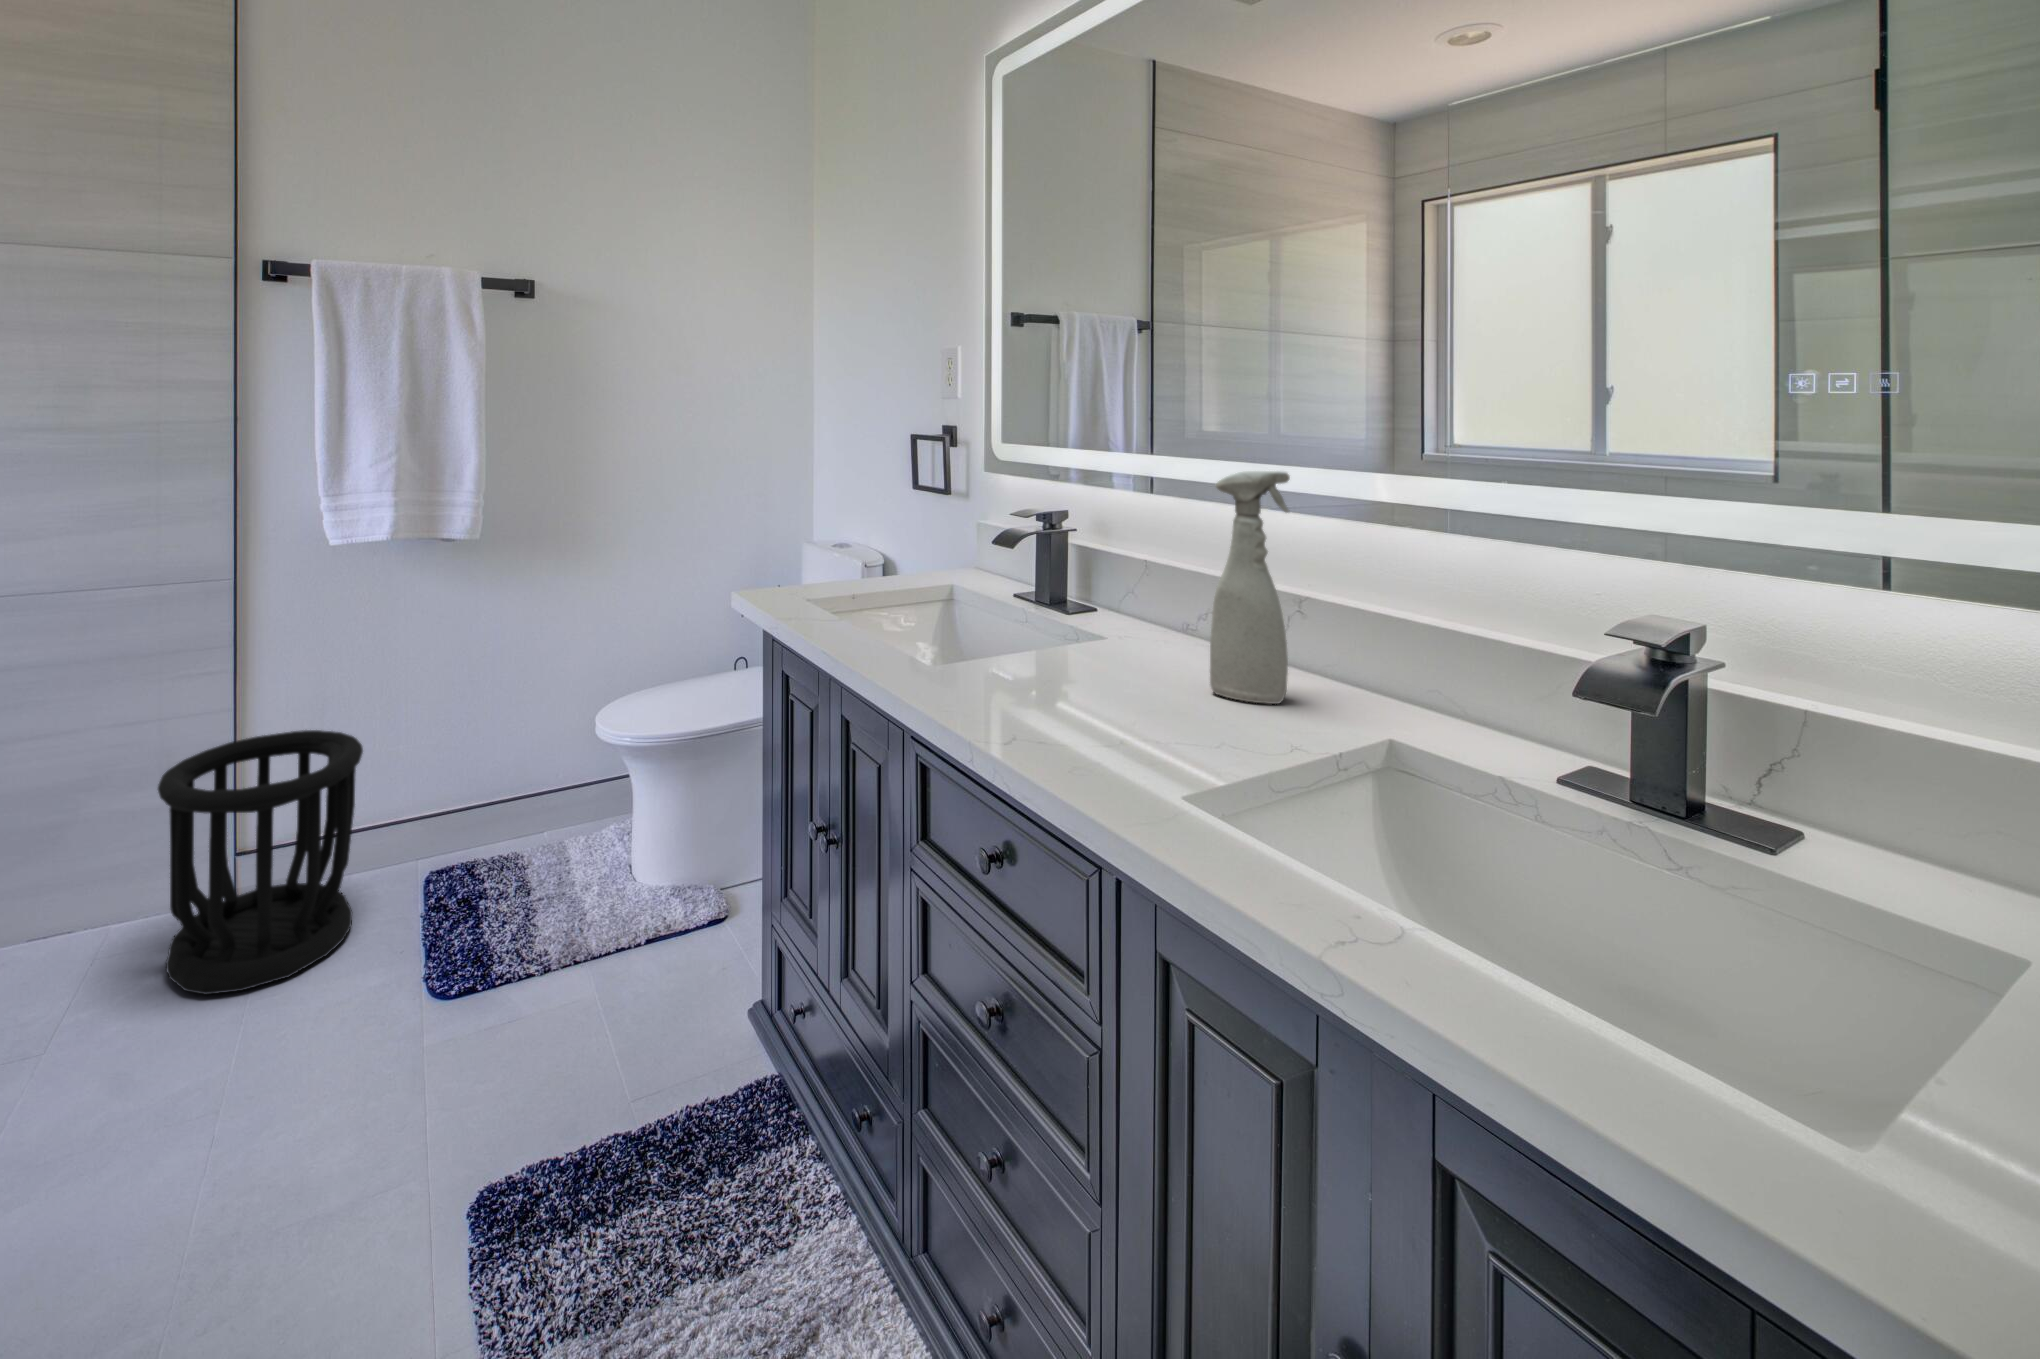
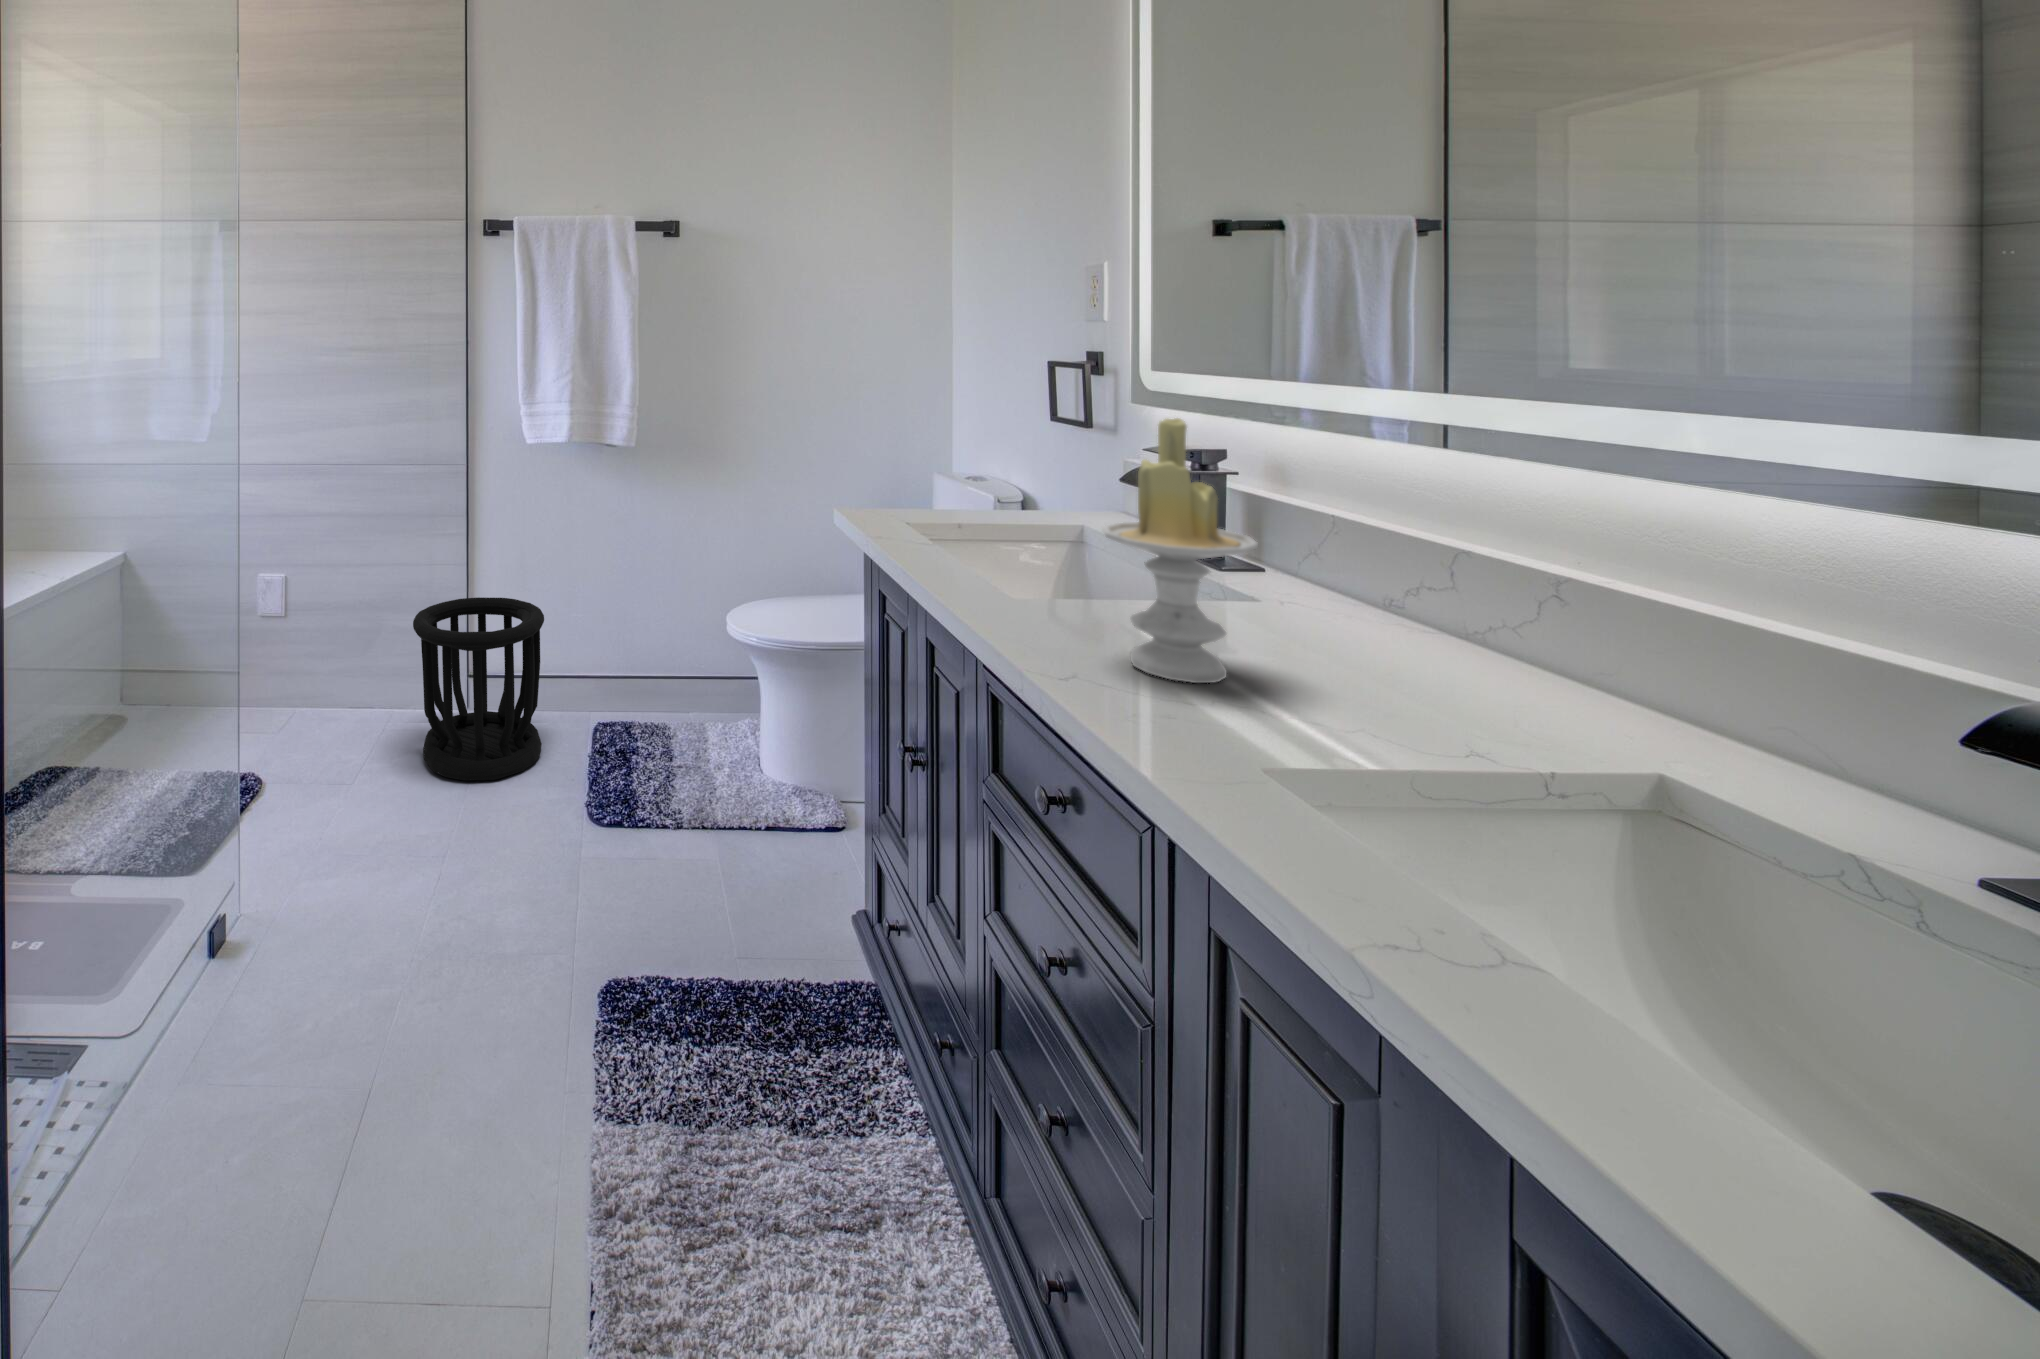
spray bottle: present [1210,471,1290,704] -> none [1403,386,1550,704]
candle: none [1023,500,1133,726] -> present [1102,418,1258,683]

